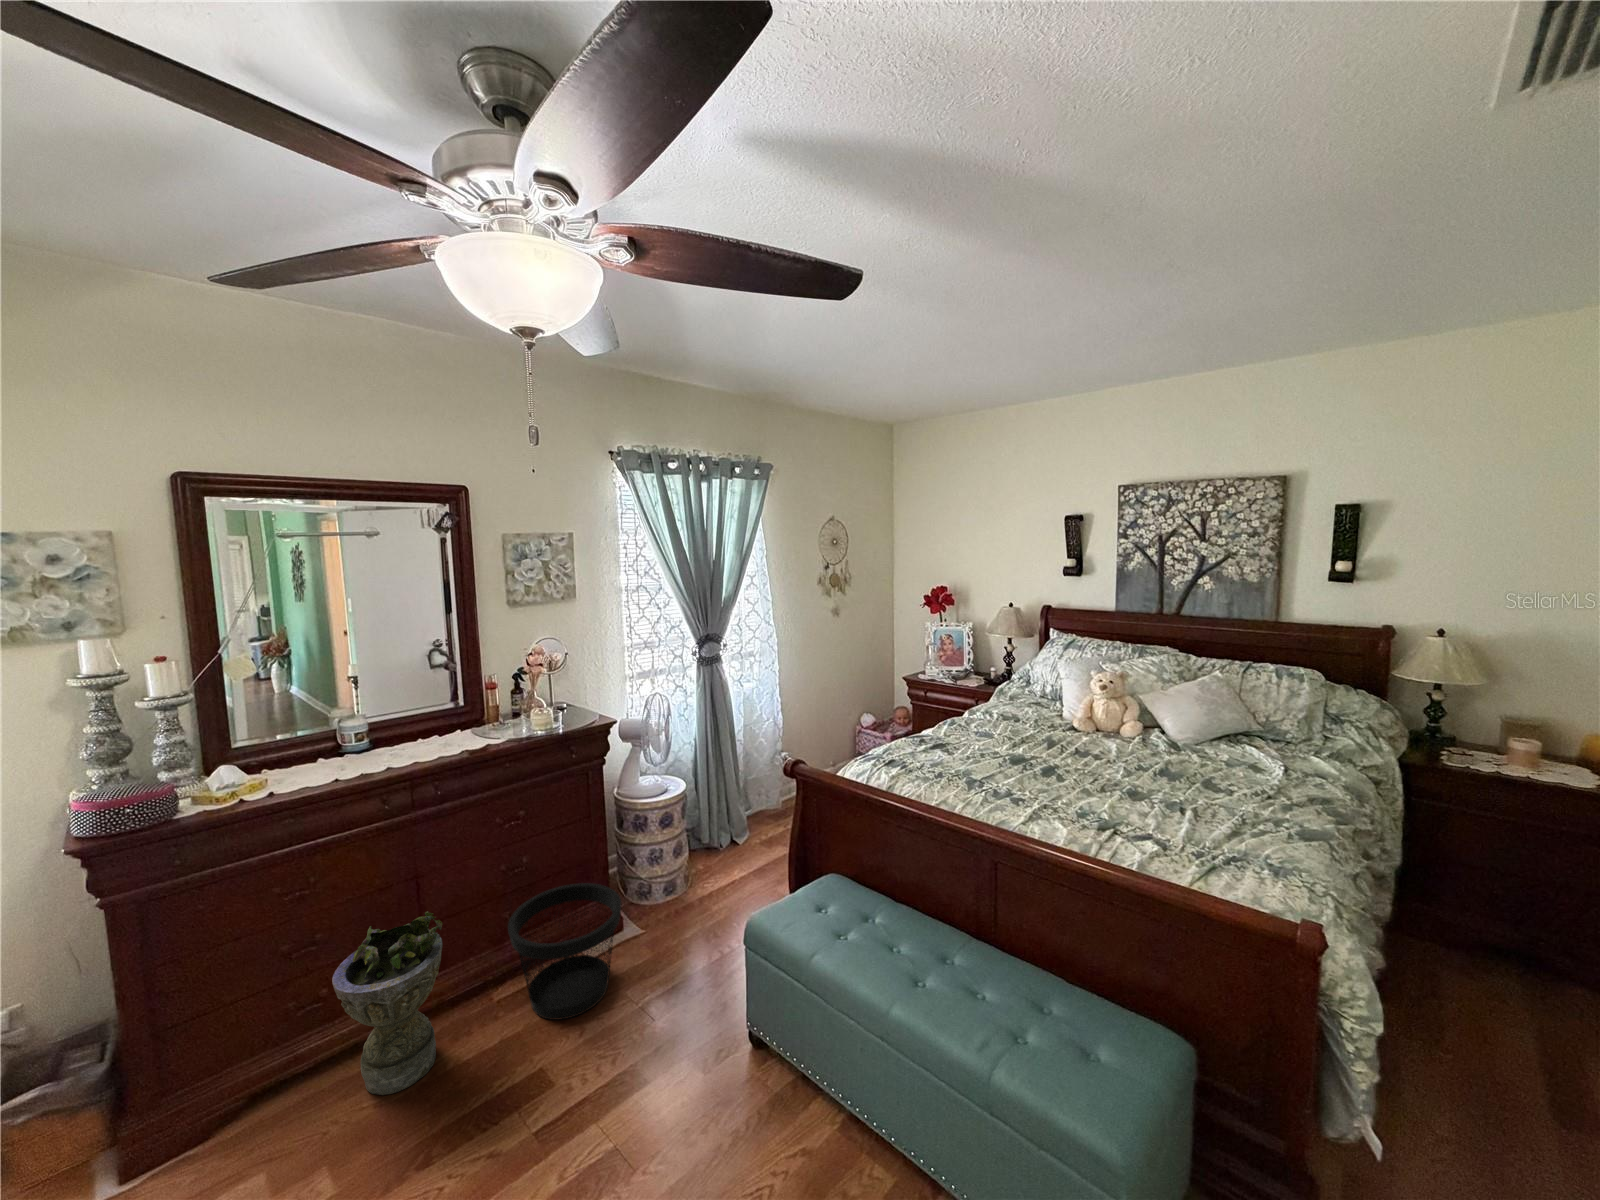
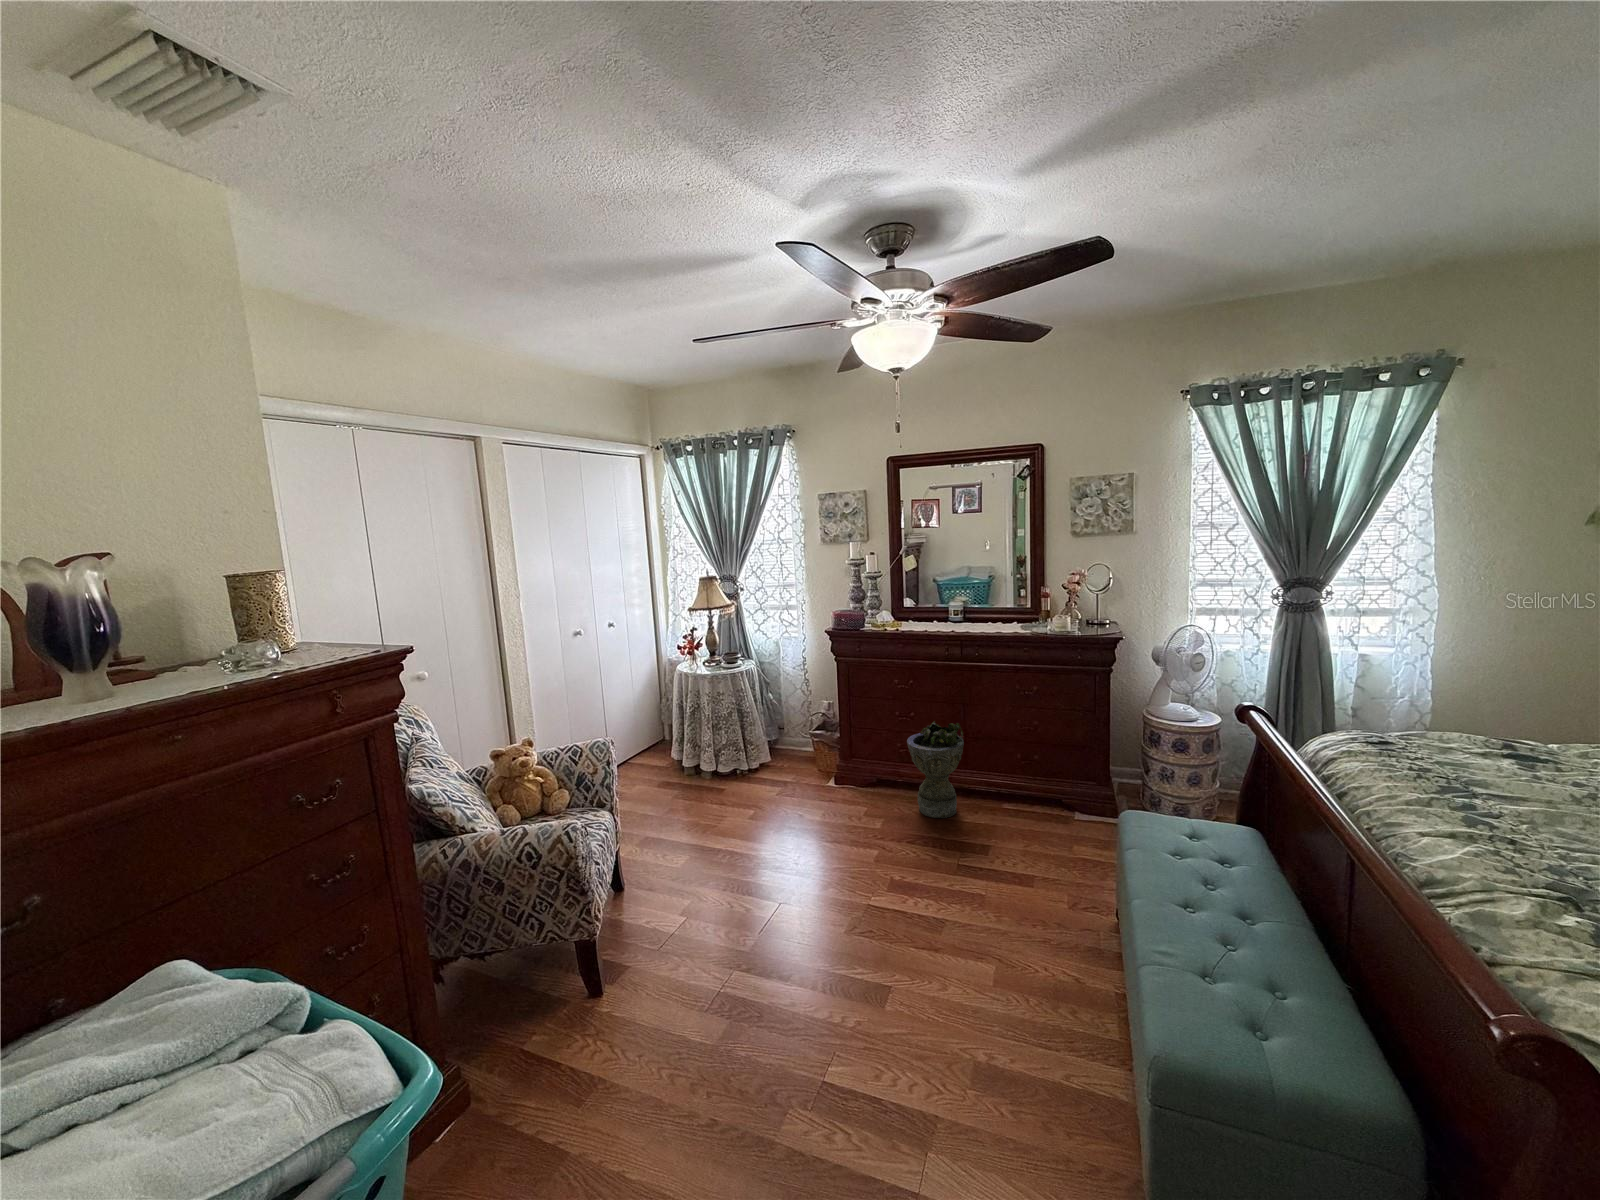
wastebasket: present [508,883,621,1020] -> none [1003,752,1092,844]

